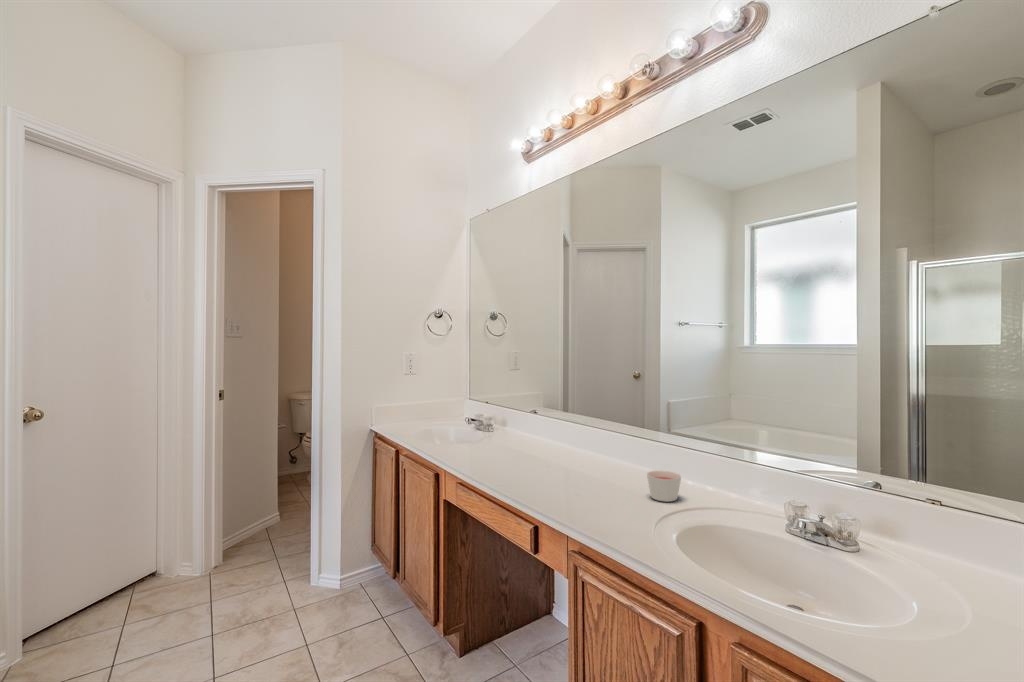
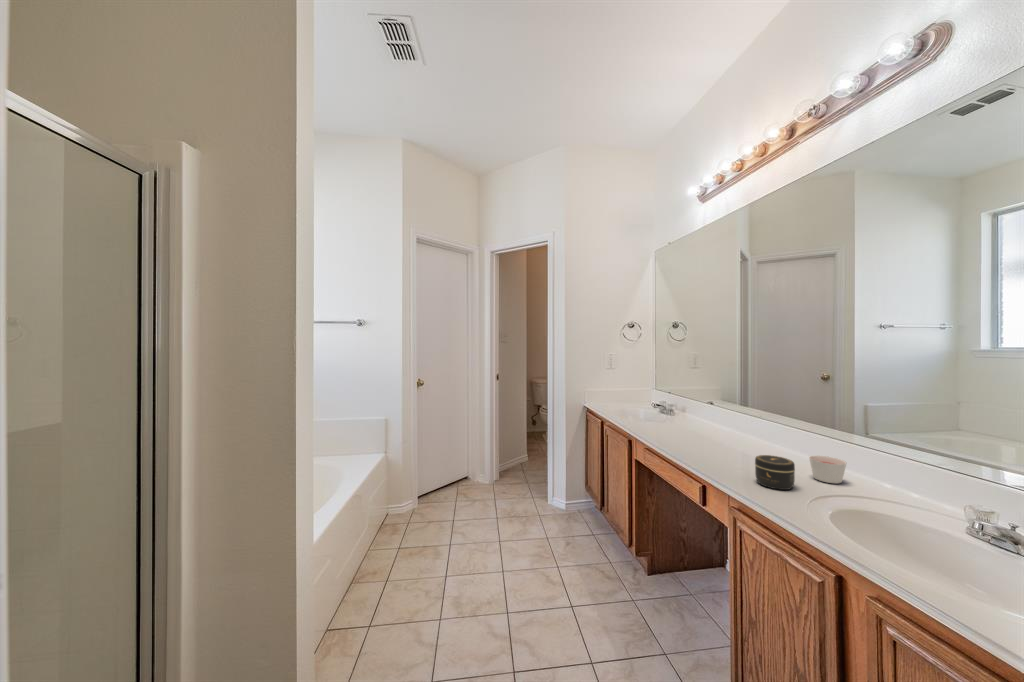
jar: none [596,478,638,520] -> present [755,455,795,490]

